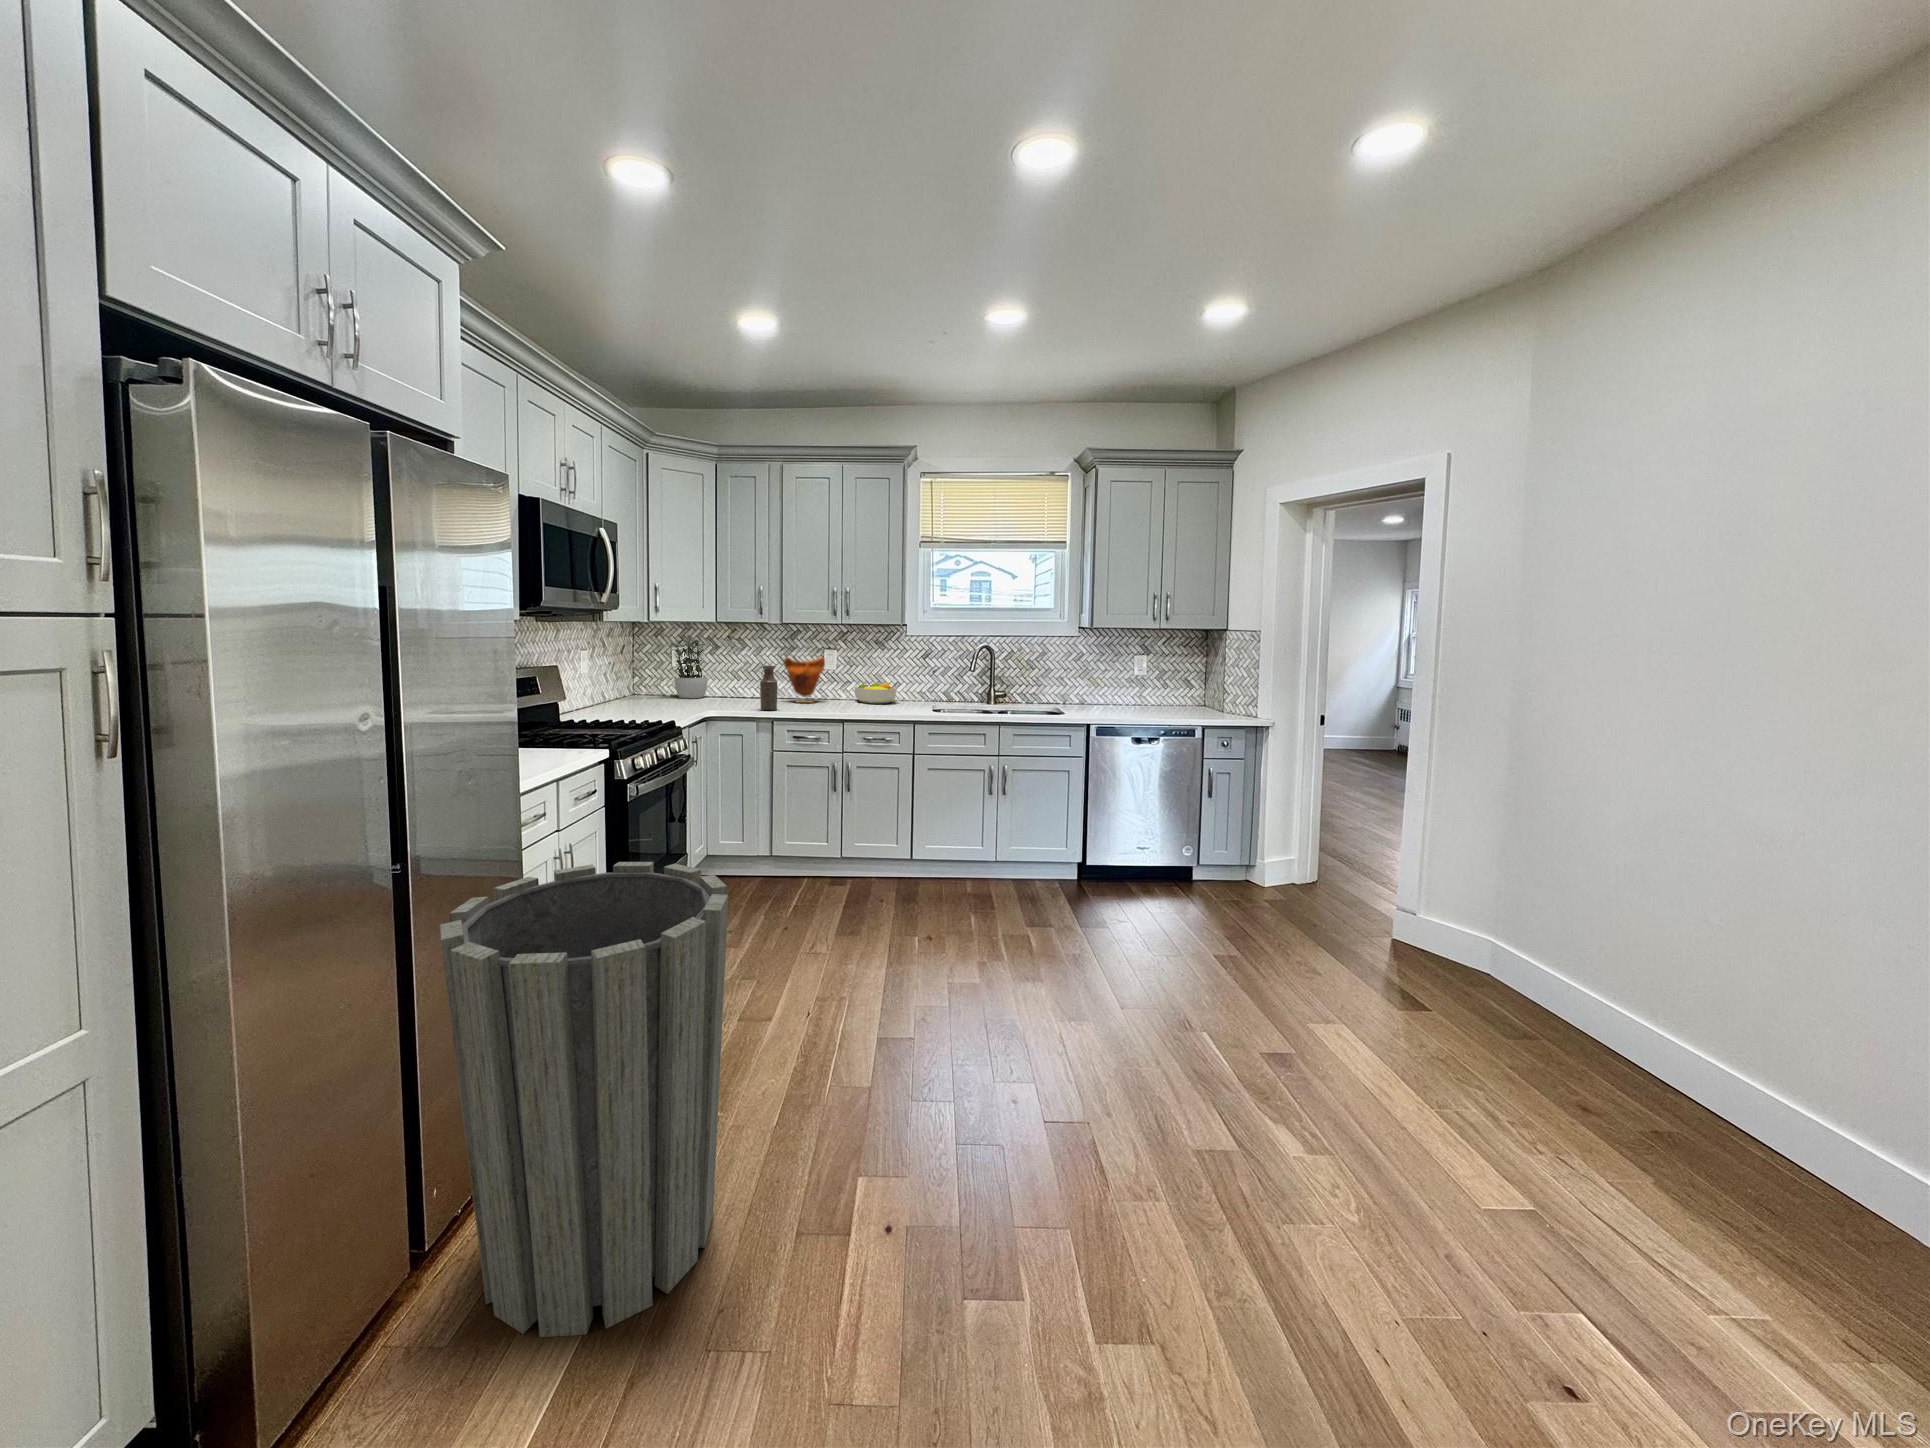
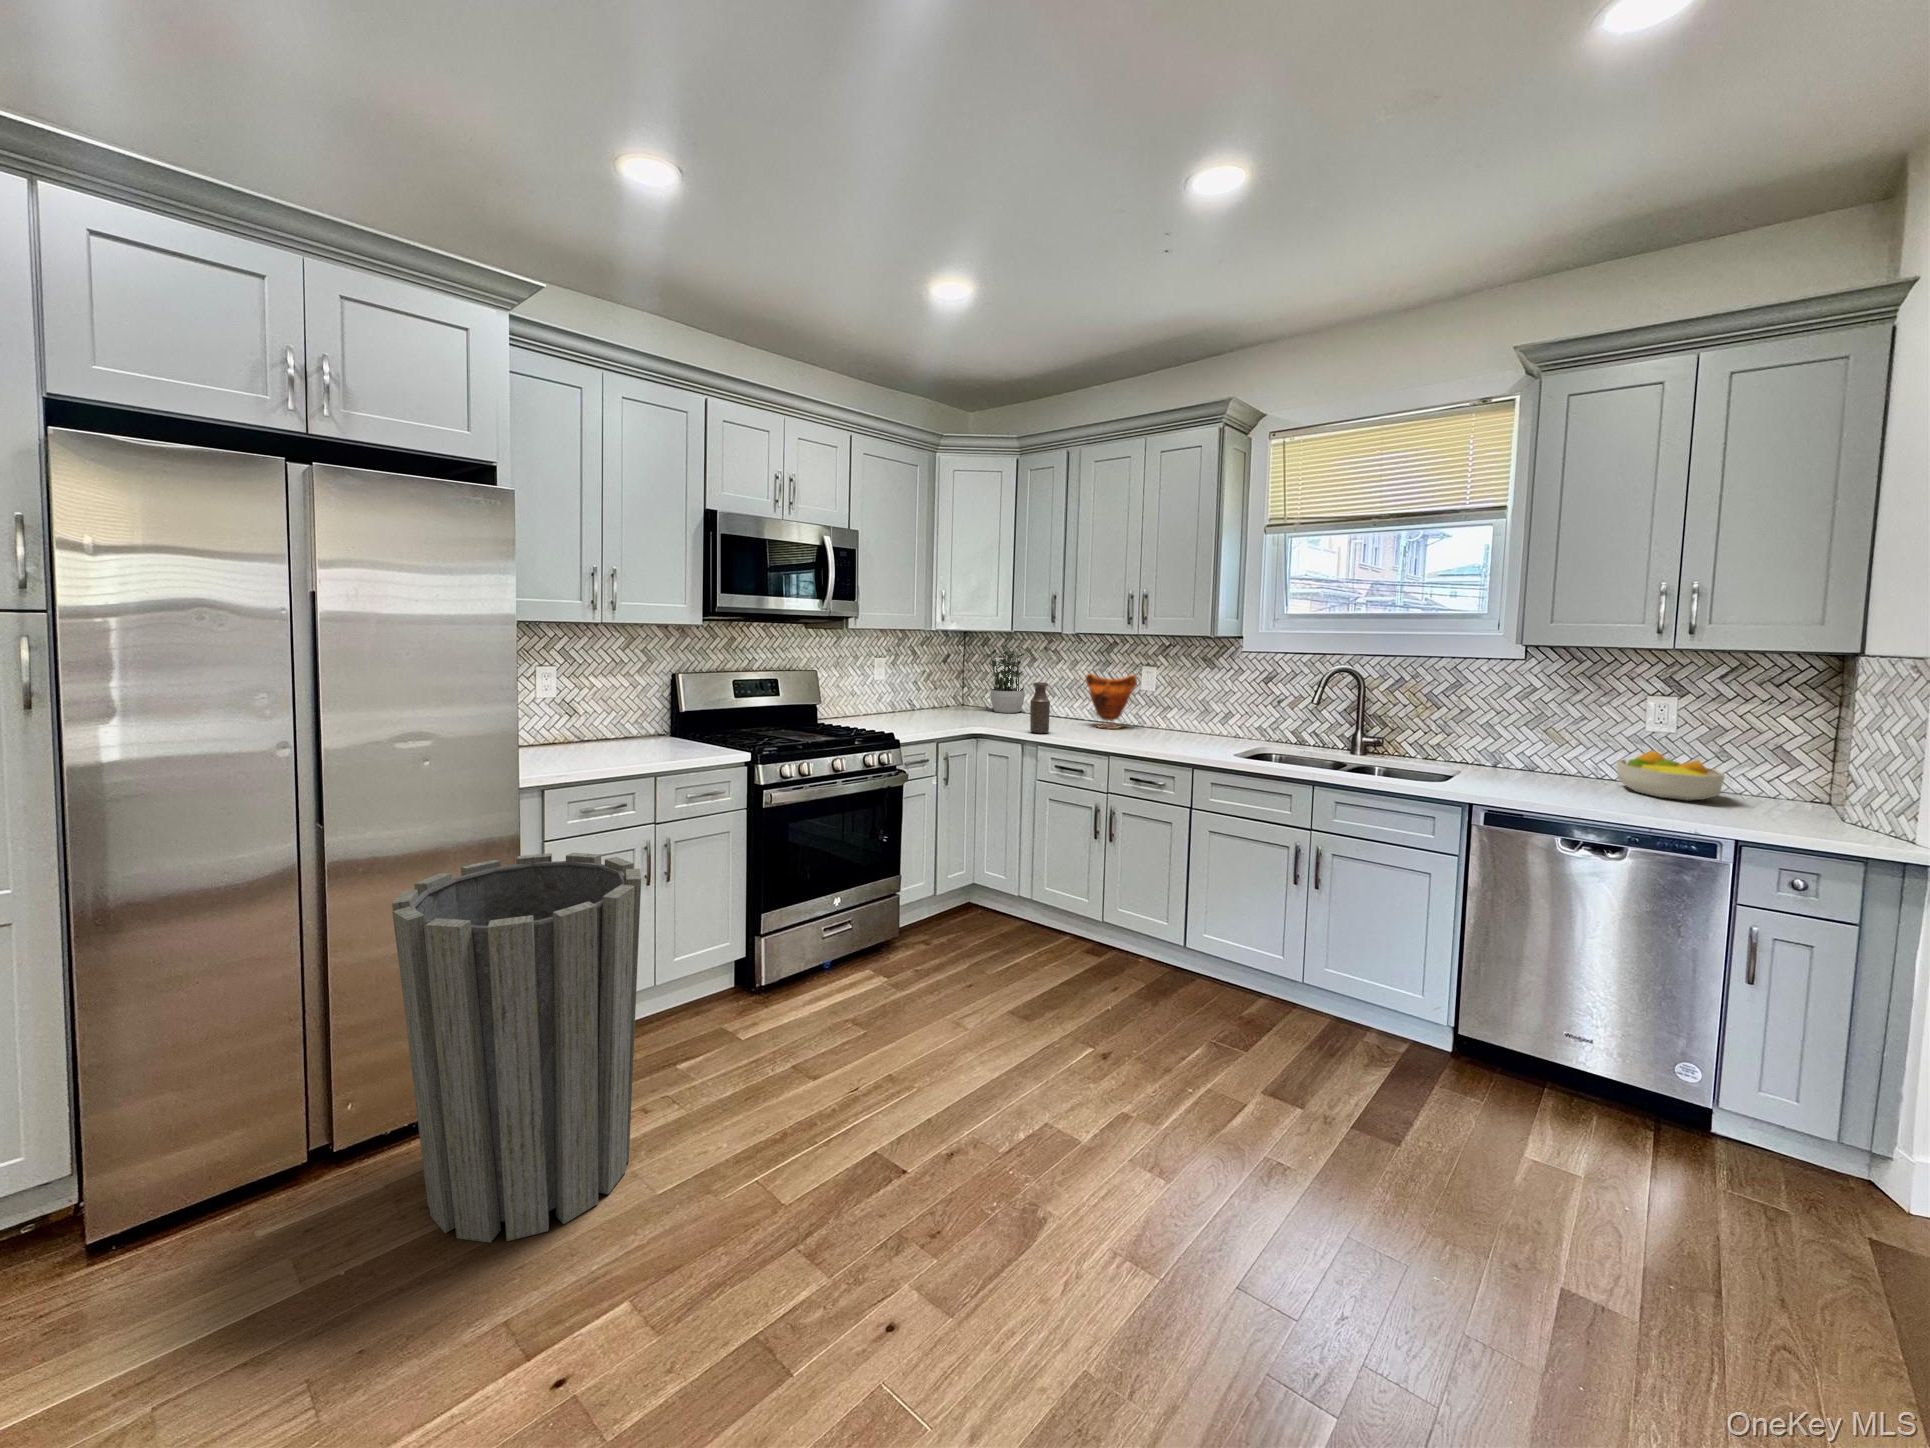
fruit bowl: present [854,683,896,704] -> present [1616,751,1725,801]

